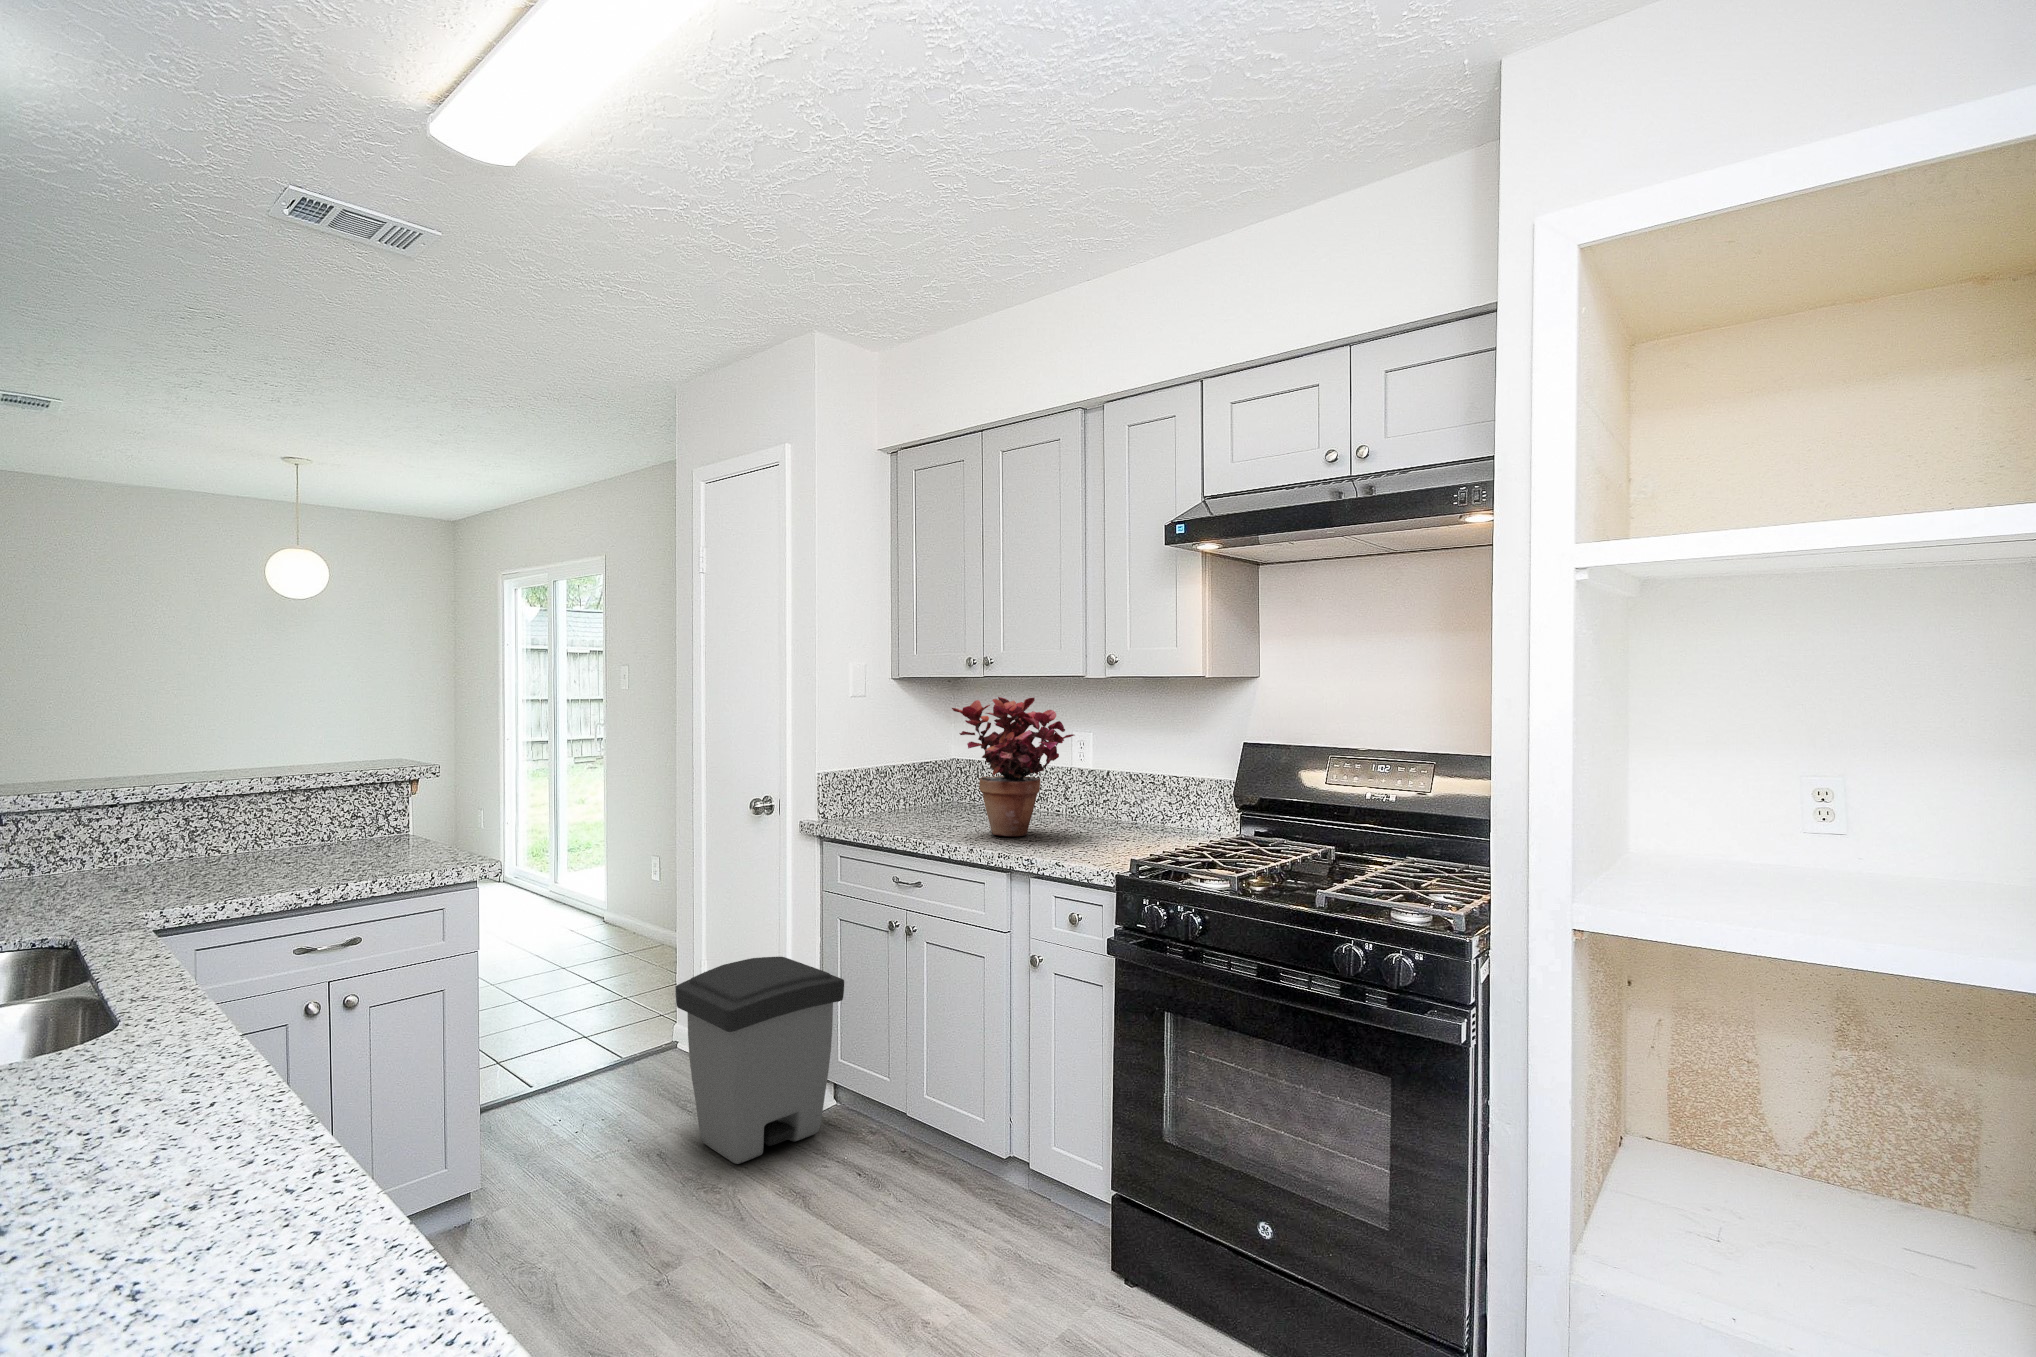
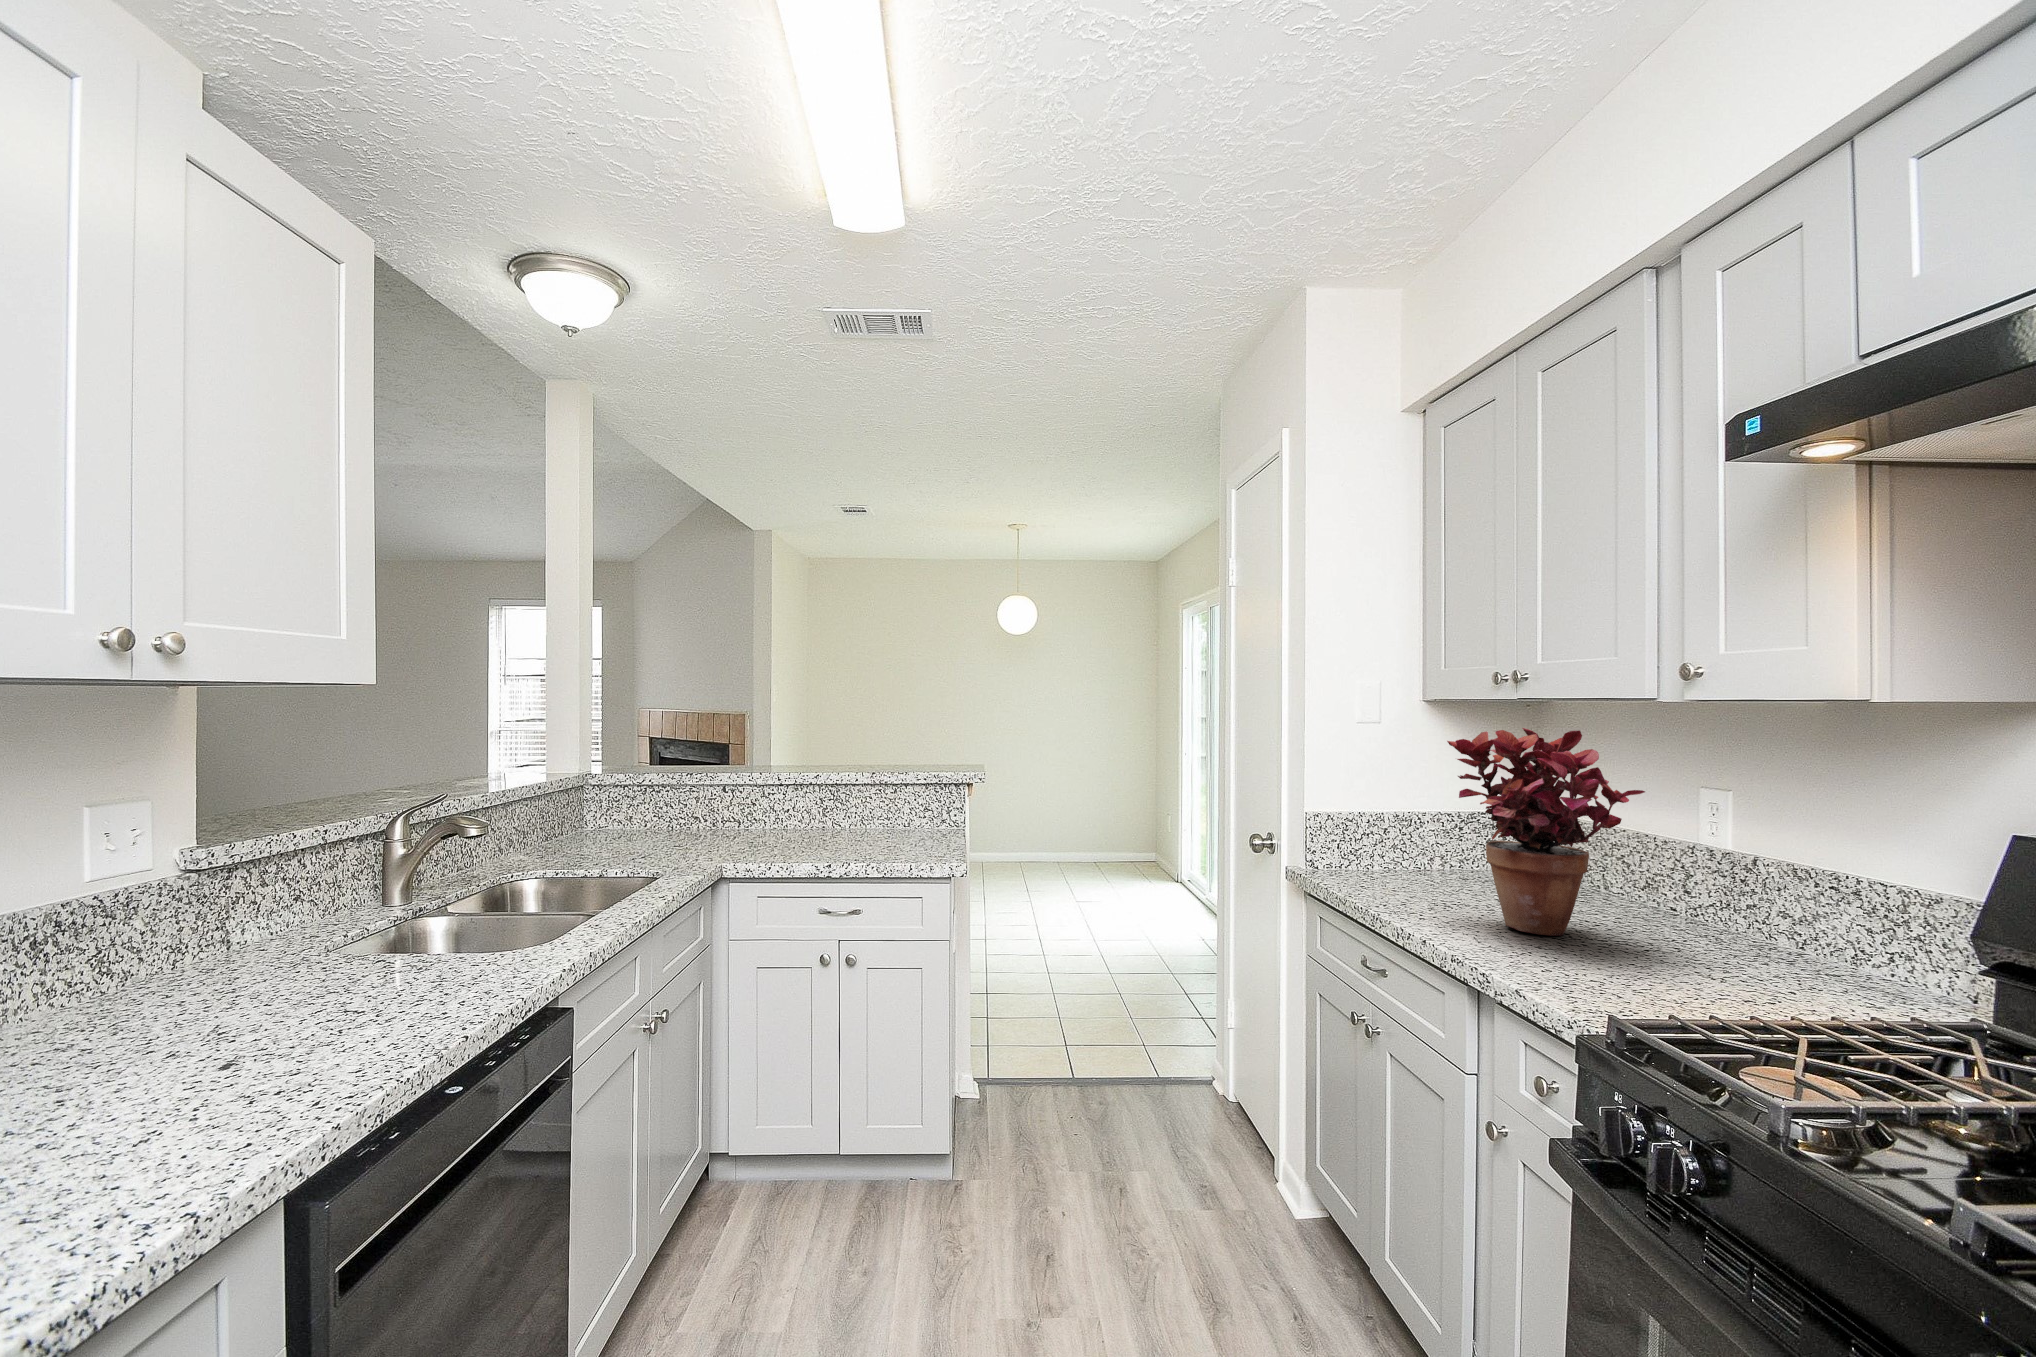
trash can: present [676,957,844,1164] -> none [1149,1012,1323,1246]

